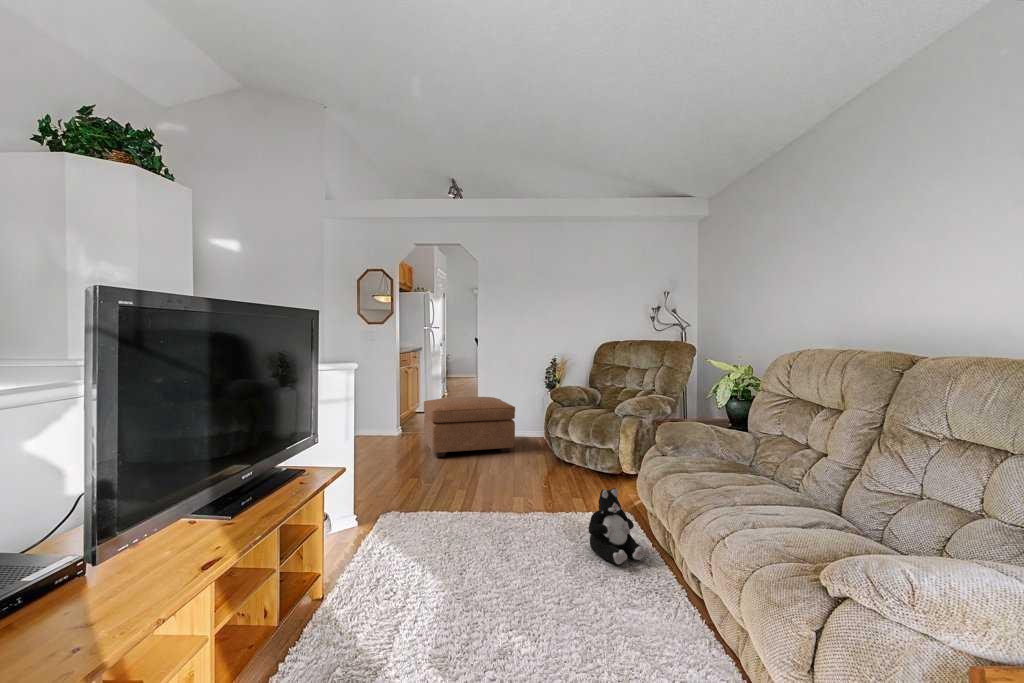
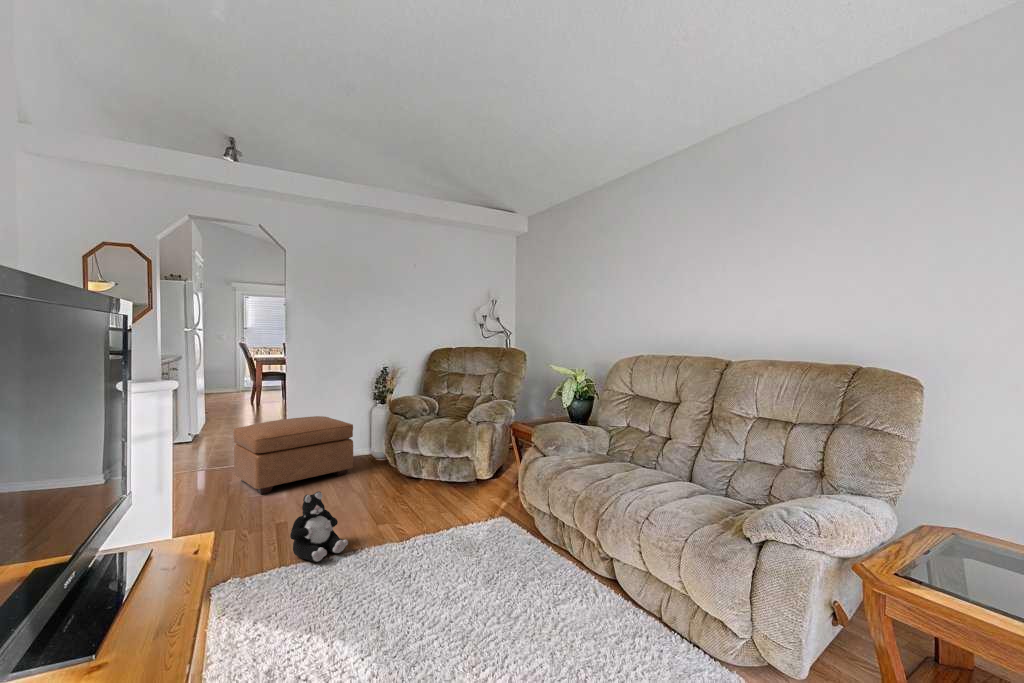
plush toy: present [588,488,648,564] -> present [290,492,348,562]

